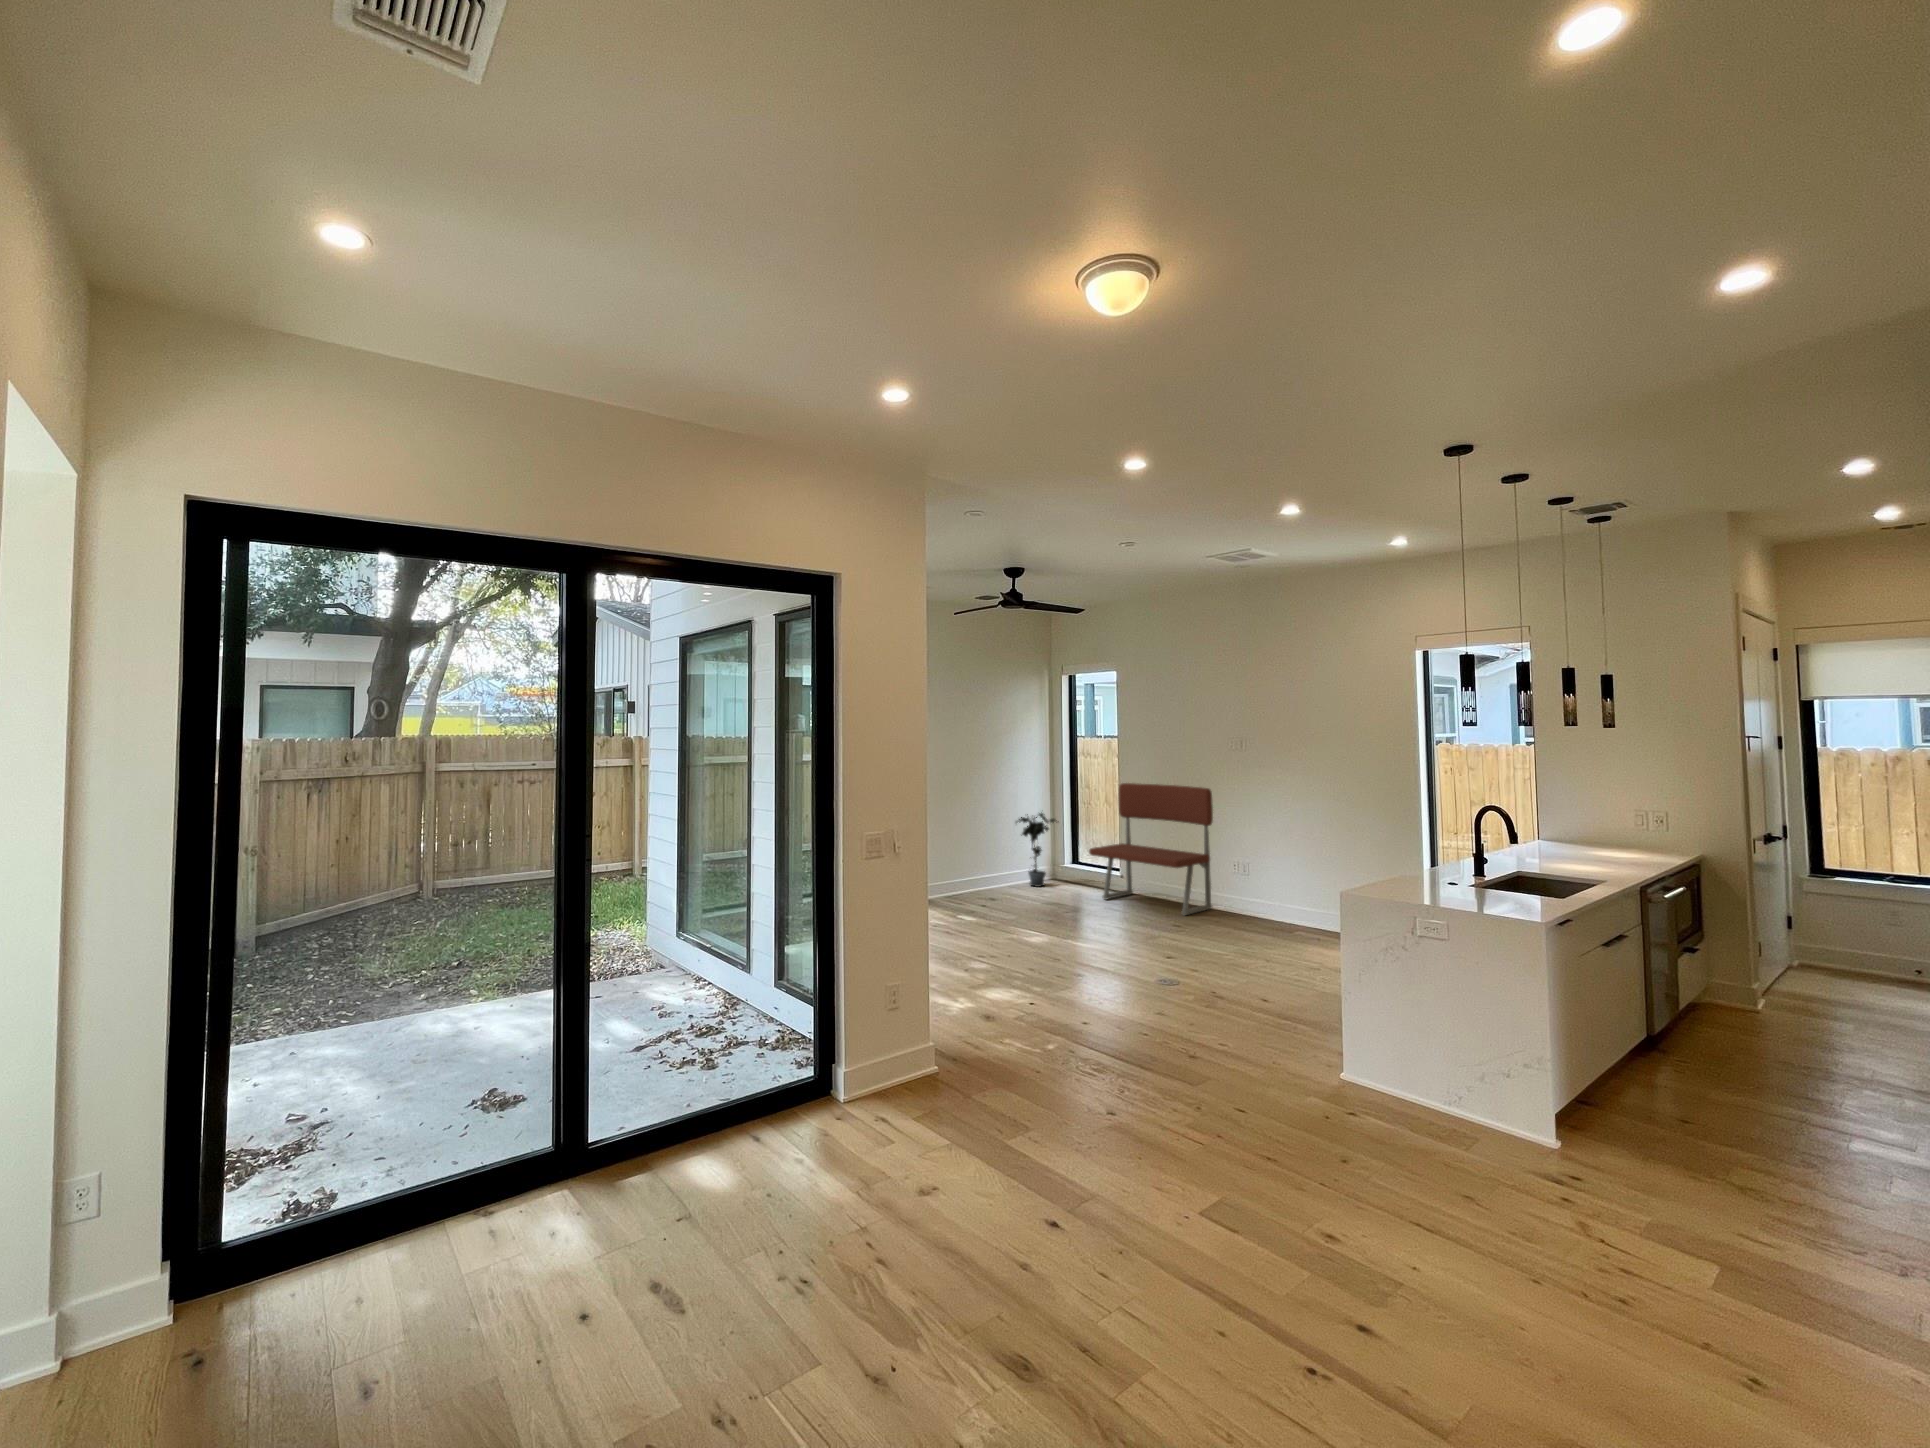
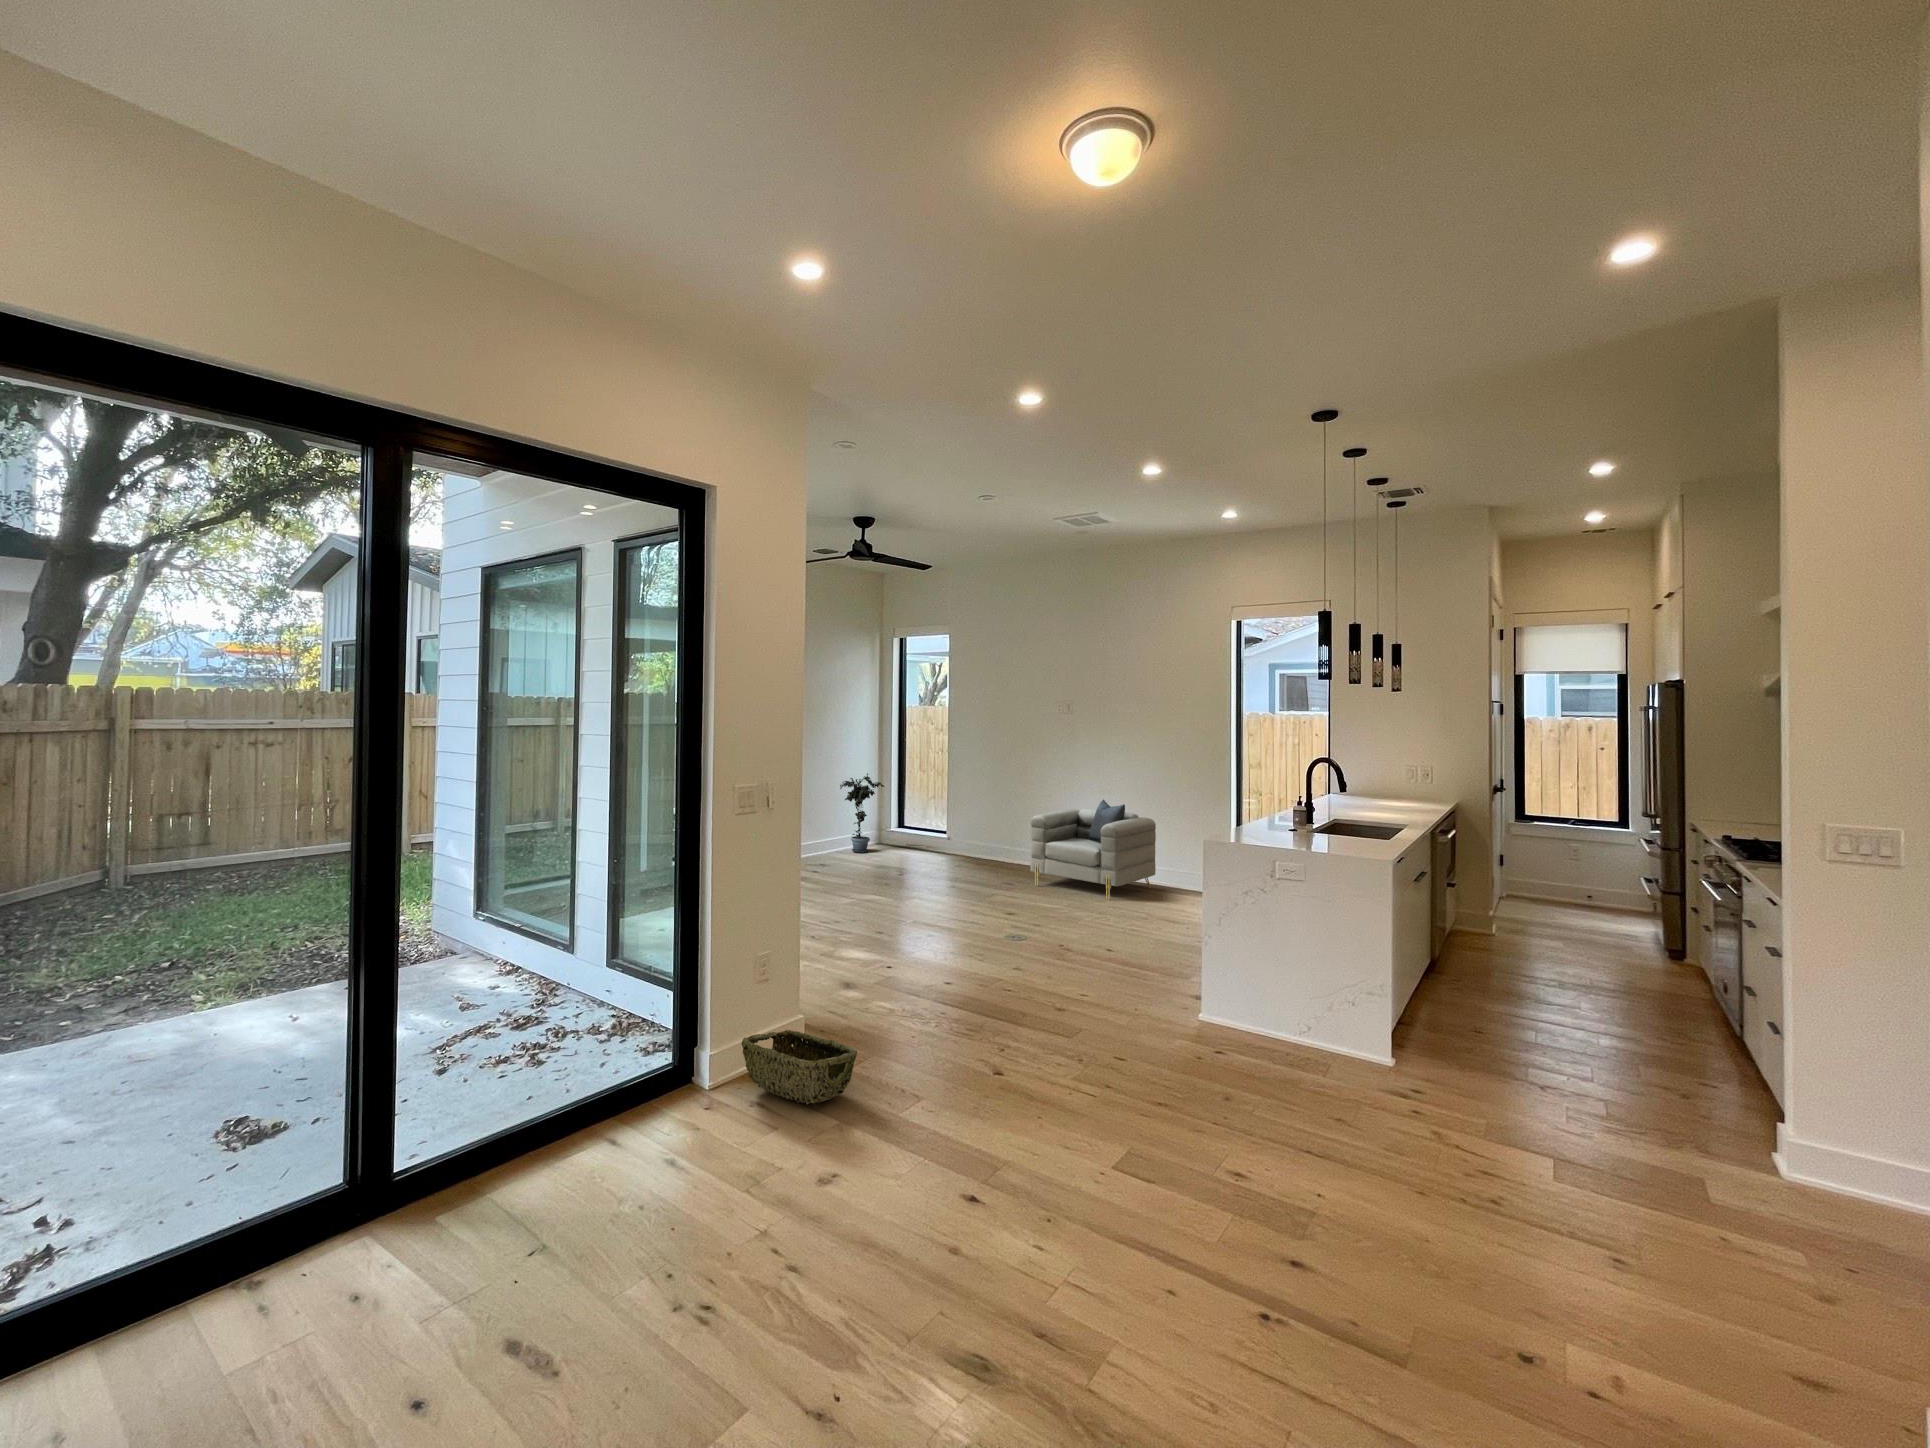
bench: present [1089,783,1213,916] -> none [918,745,1040,876]
armchair: none [1199,841,1340,945] -> present [1030,800,1156,899]
woven basket: none [875,1052,974,1121] -> present [742,1030,857,1104]

